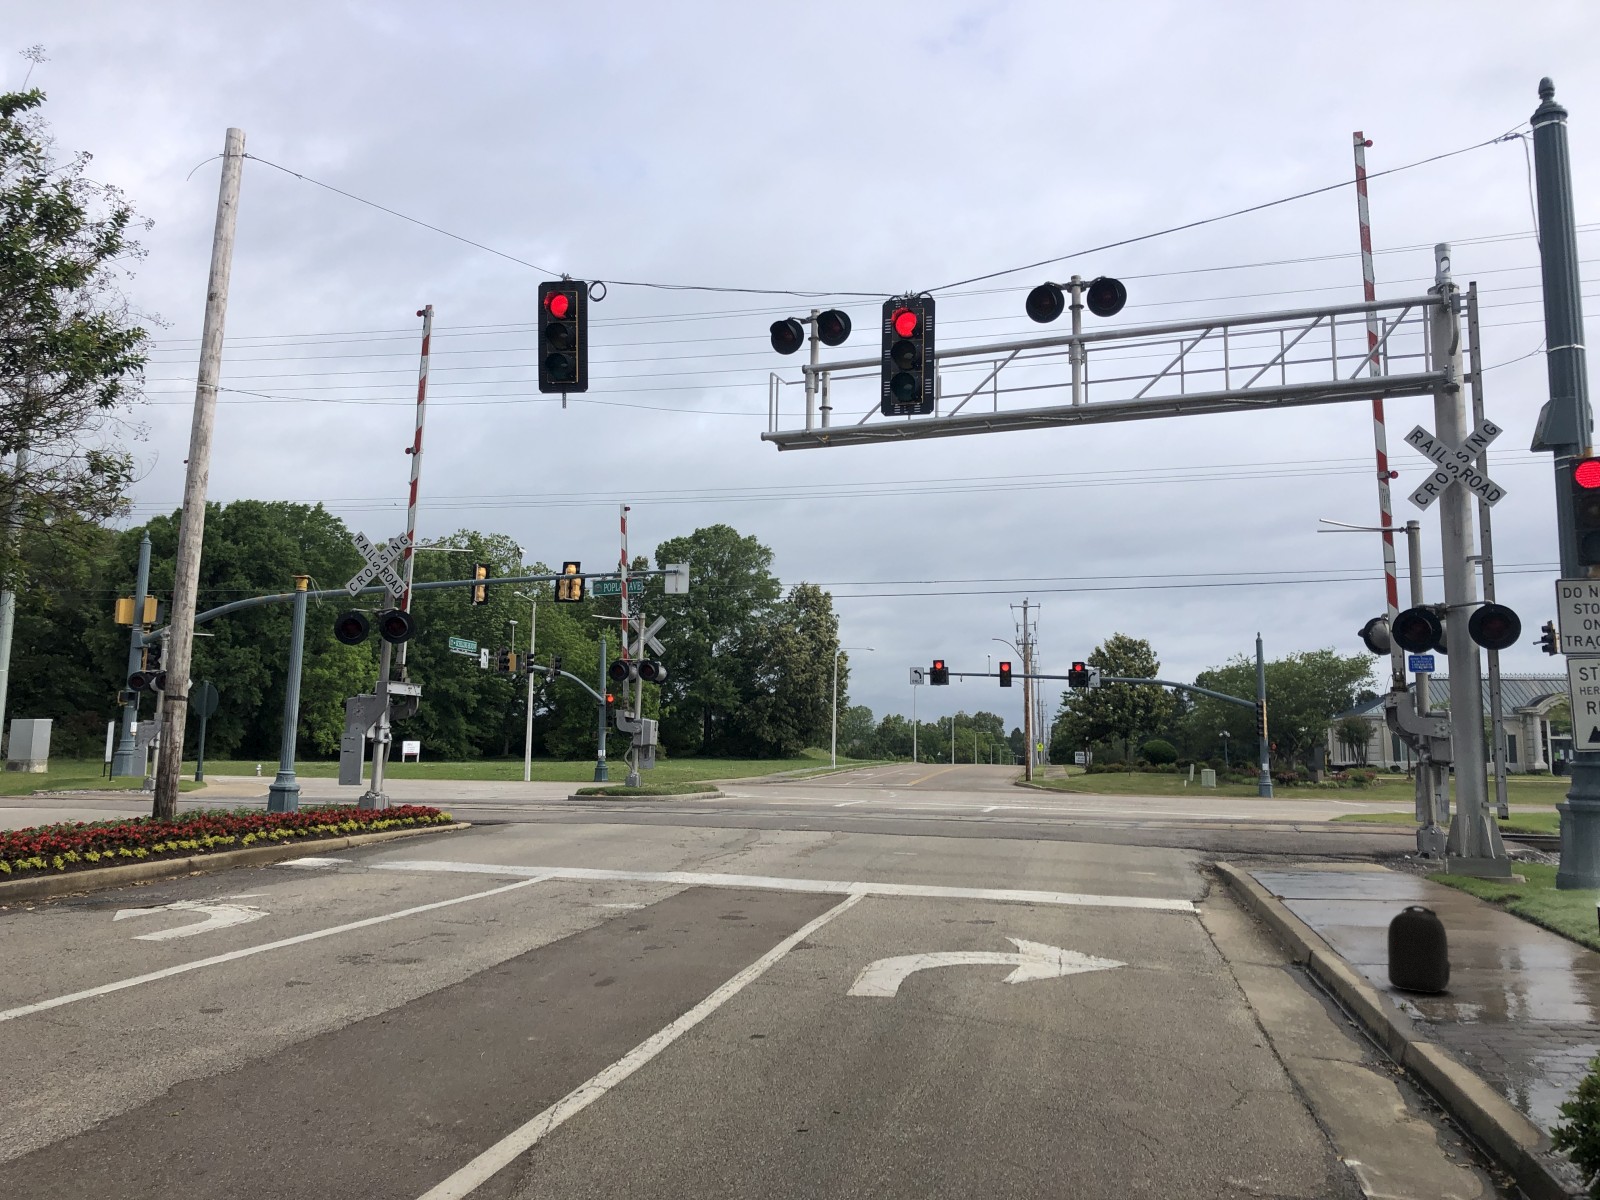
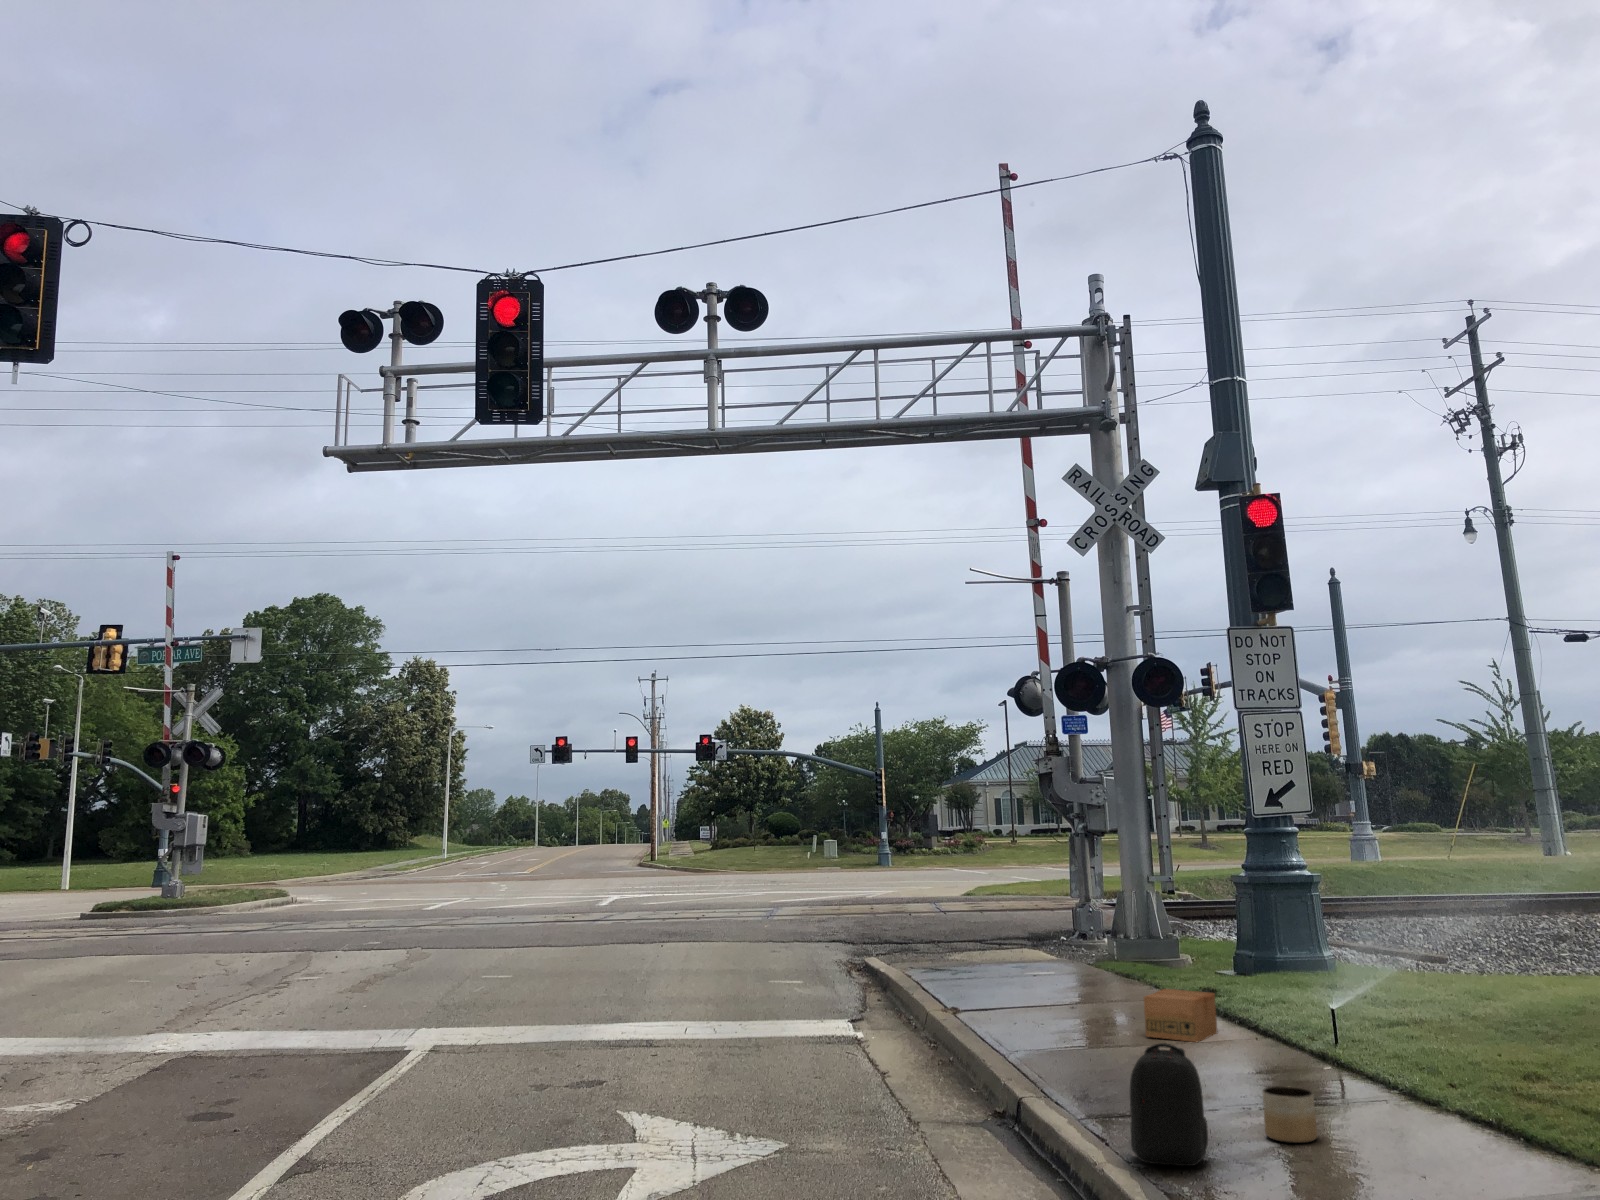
cardboard box: none [1440,887,1509,929] -> present [1144,988,1217,1042]
planter: none [1505,948,1549,989] -> present [1262,1086,1317,1143]

